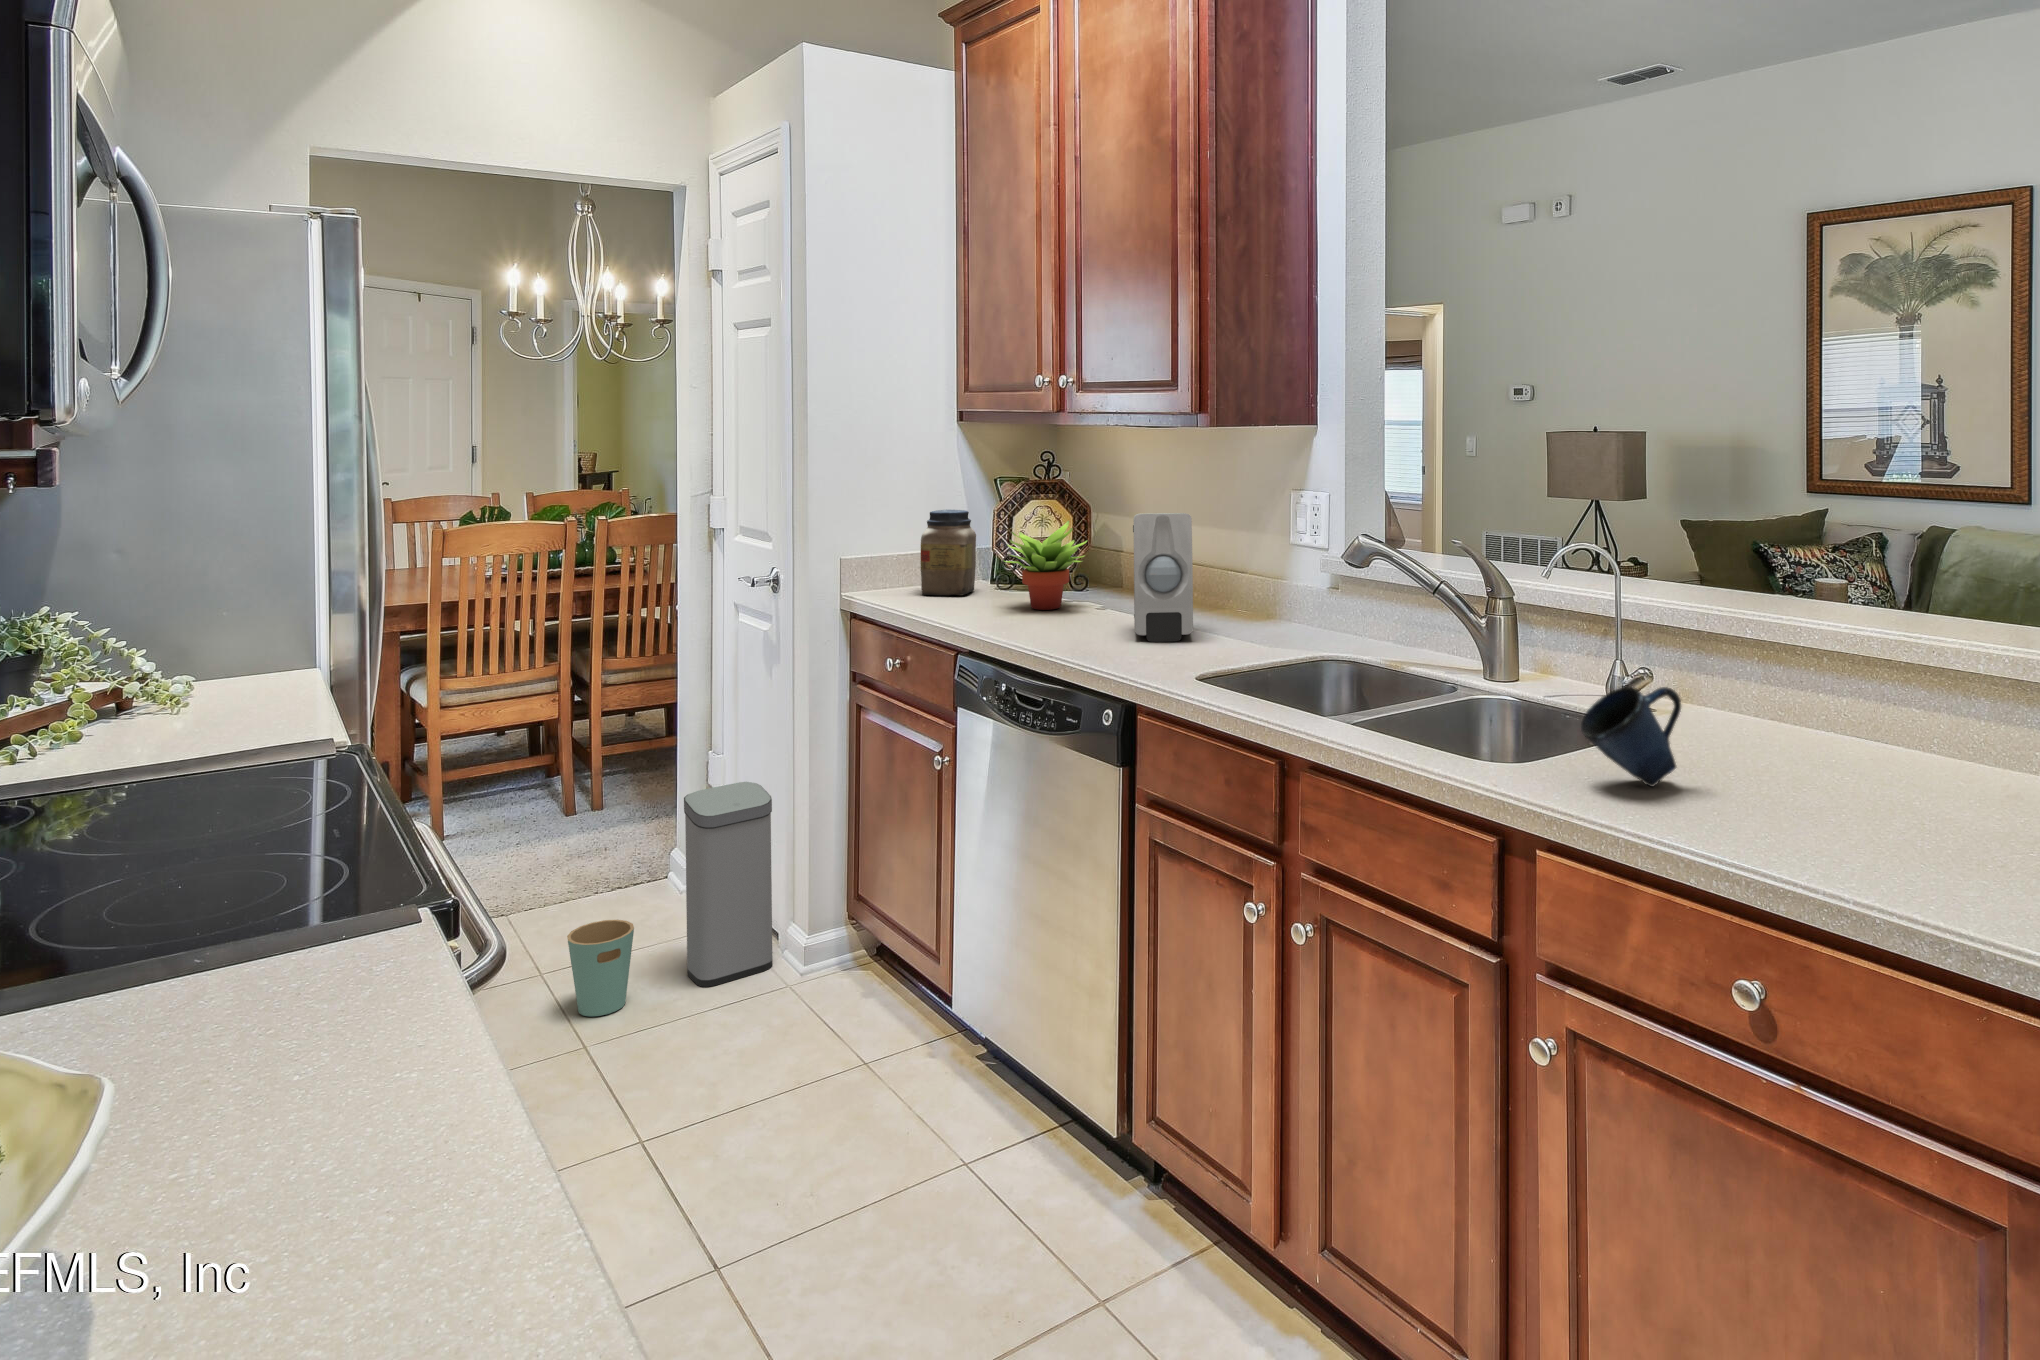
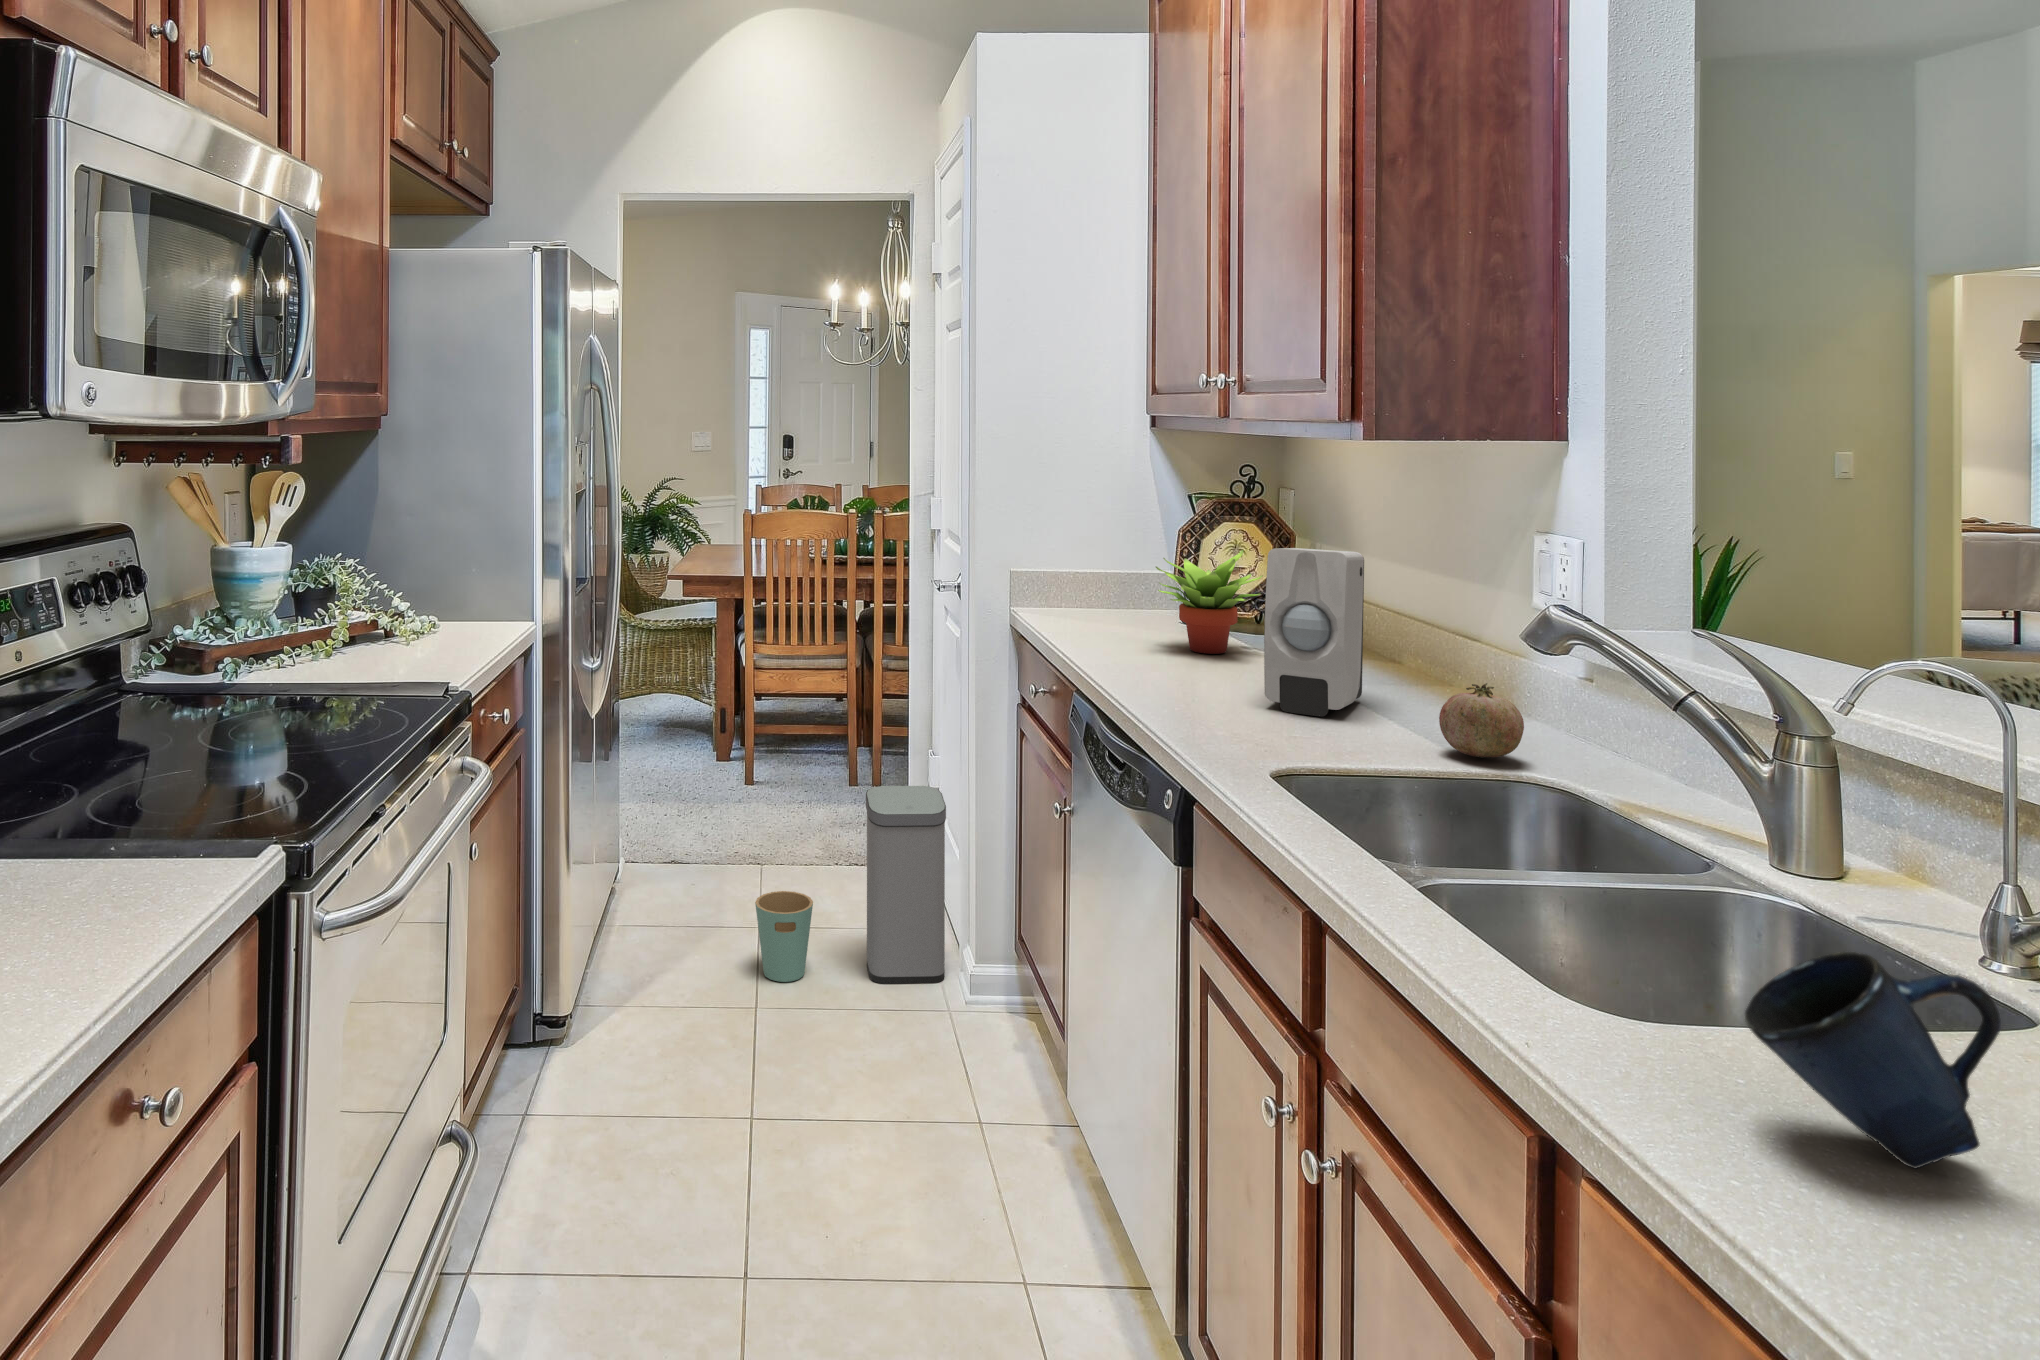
jar: present [920,509,976,595] -> none [1087,527,1155,624]
fruit: none [1269,598,1321,651] -> present [1439,683,1524,758]

